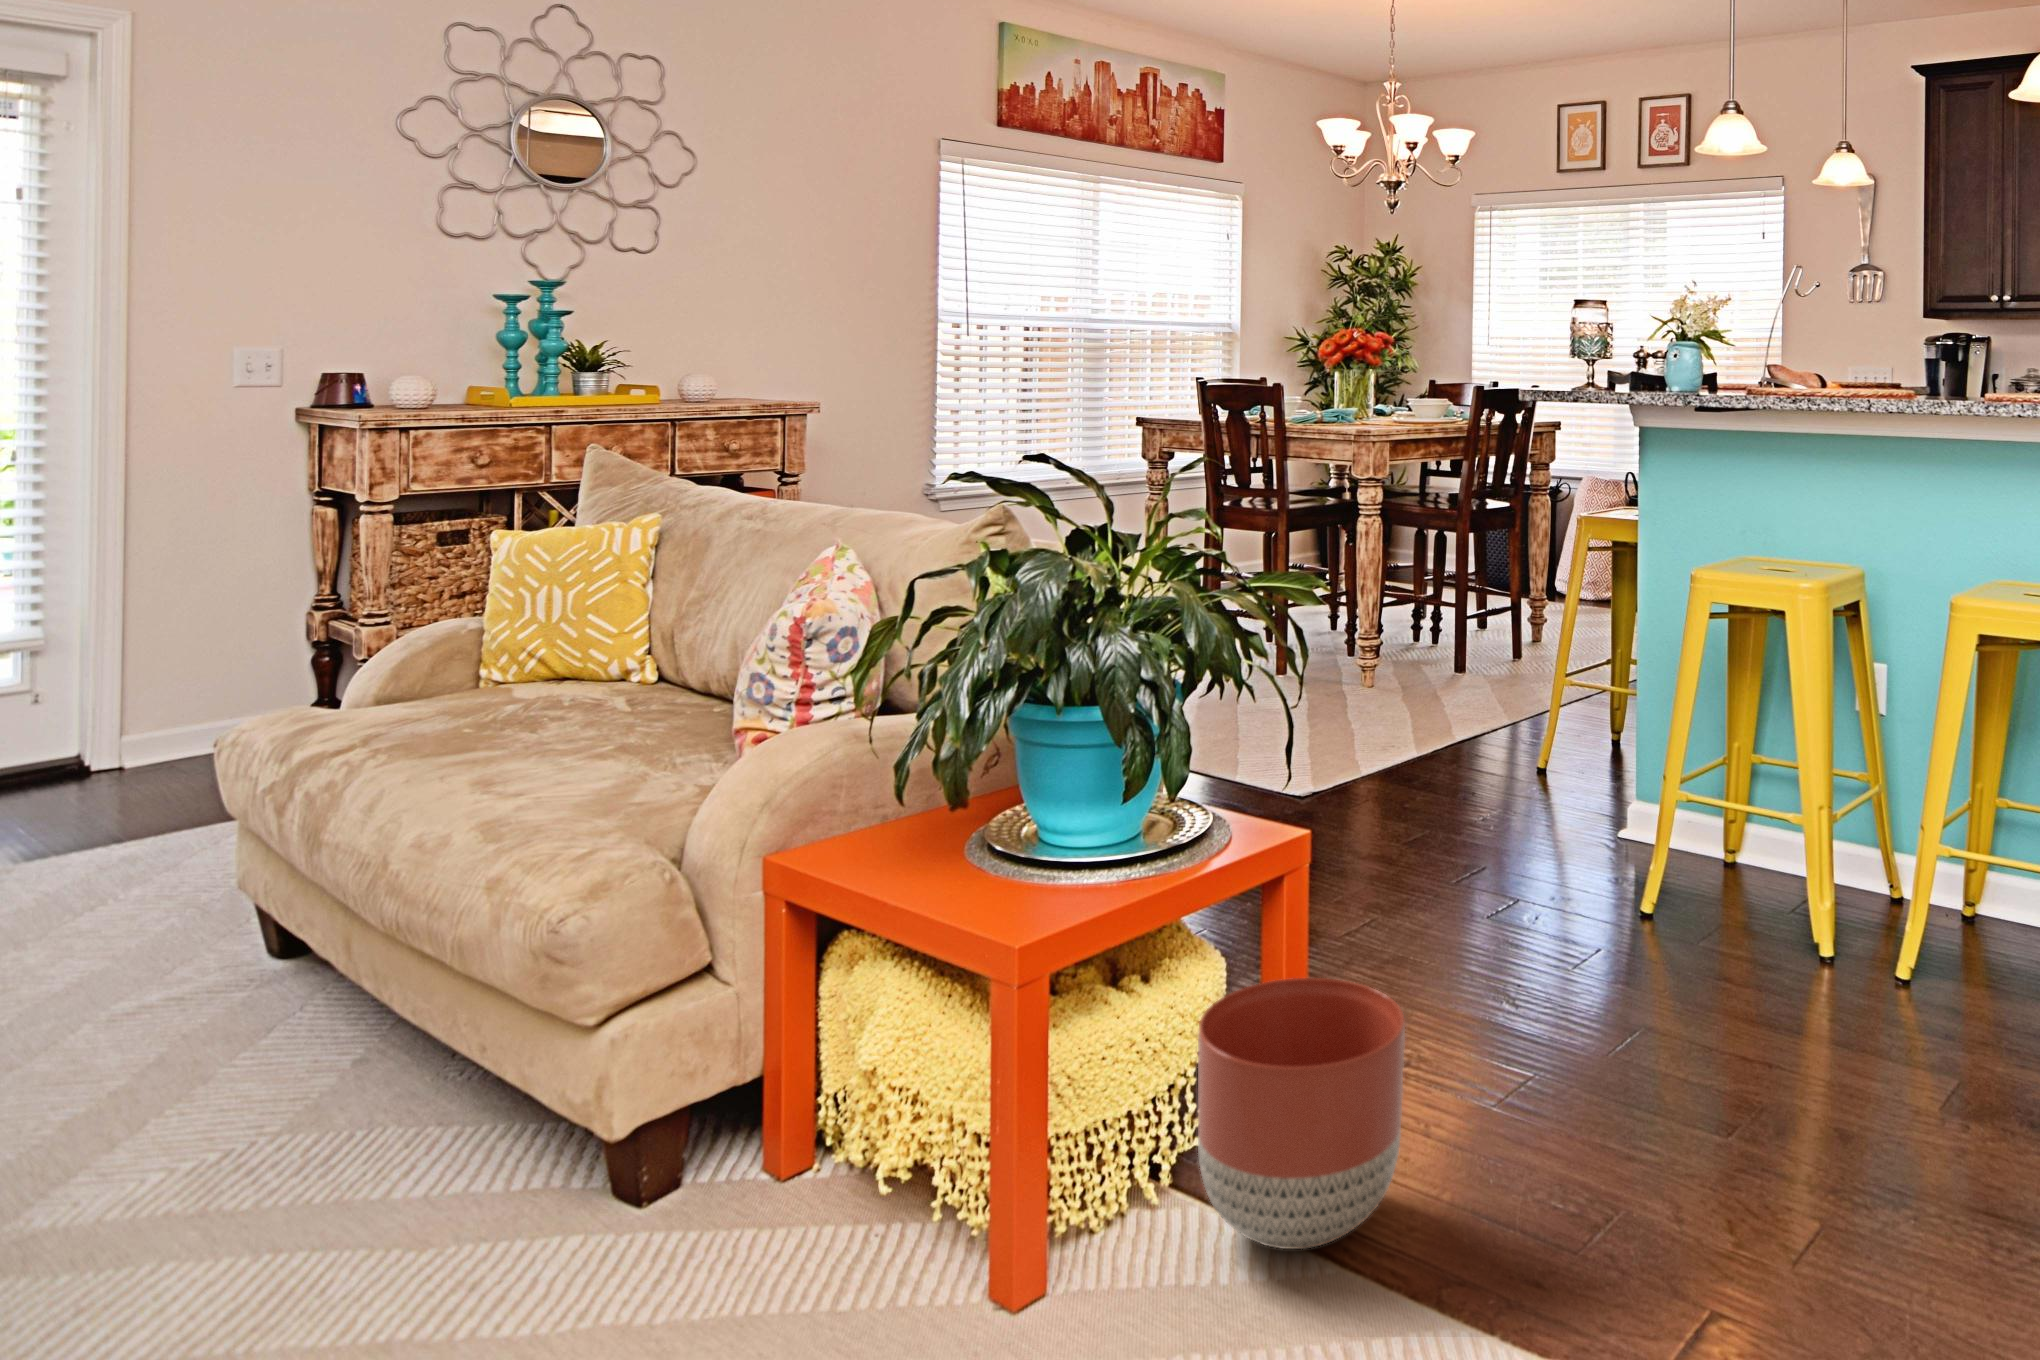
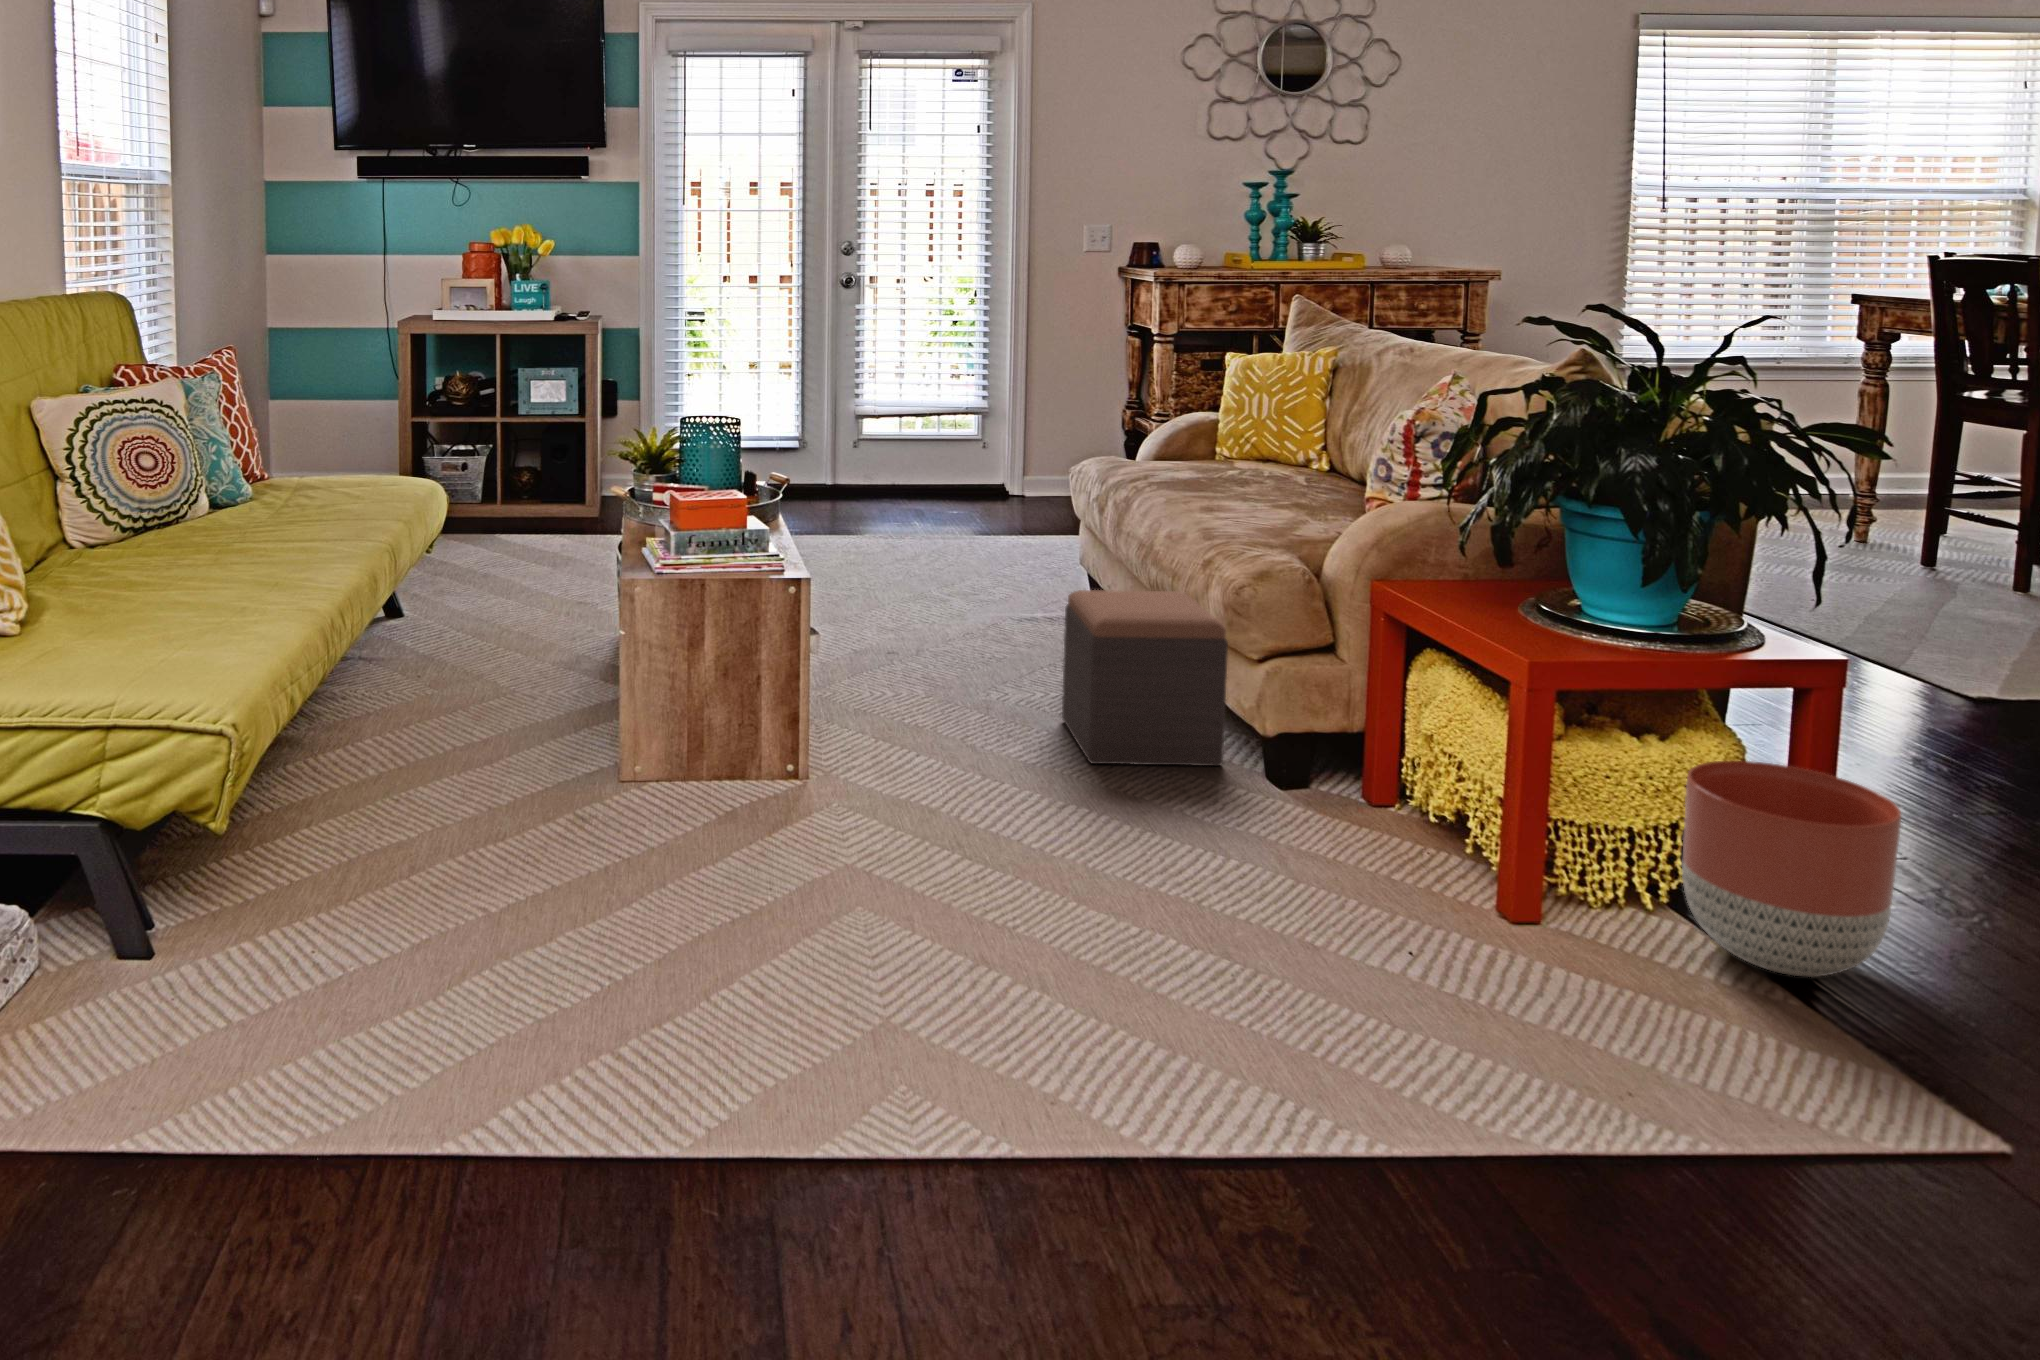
footstool: none [210,931,541,1305] -> present [1062,590,1228,766]

